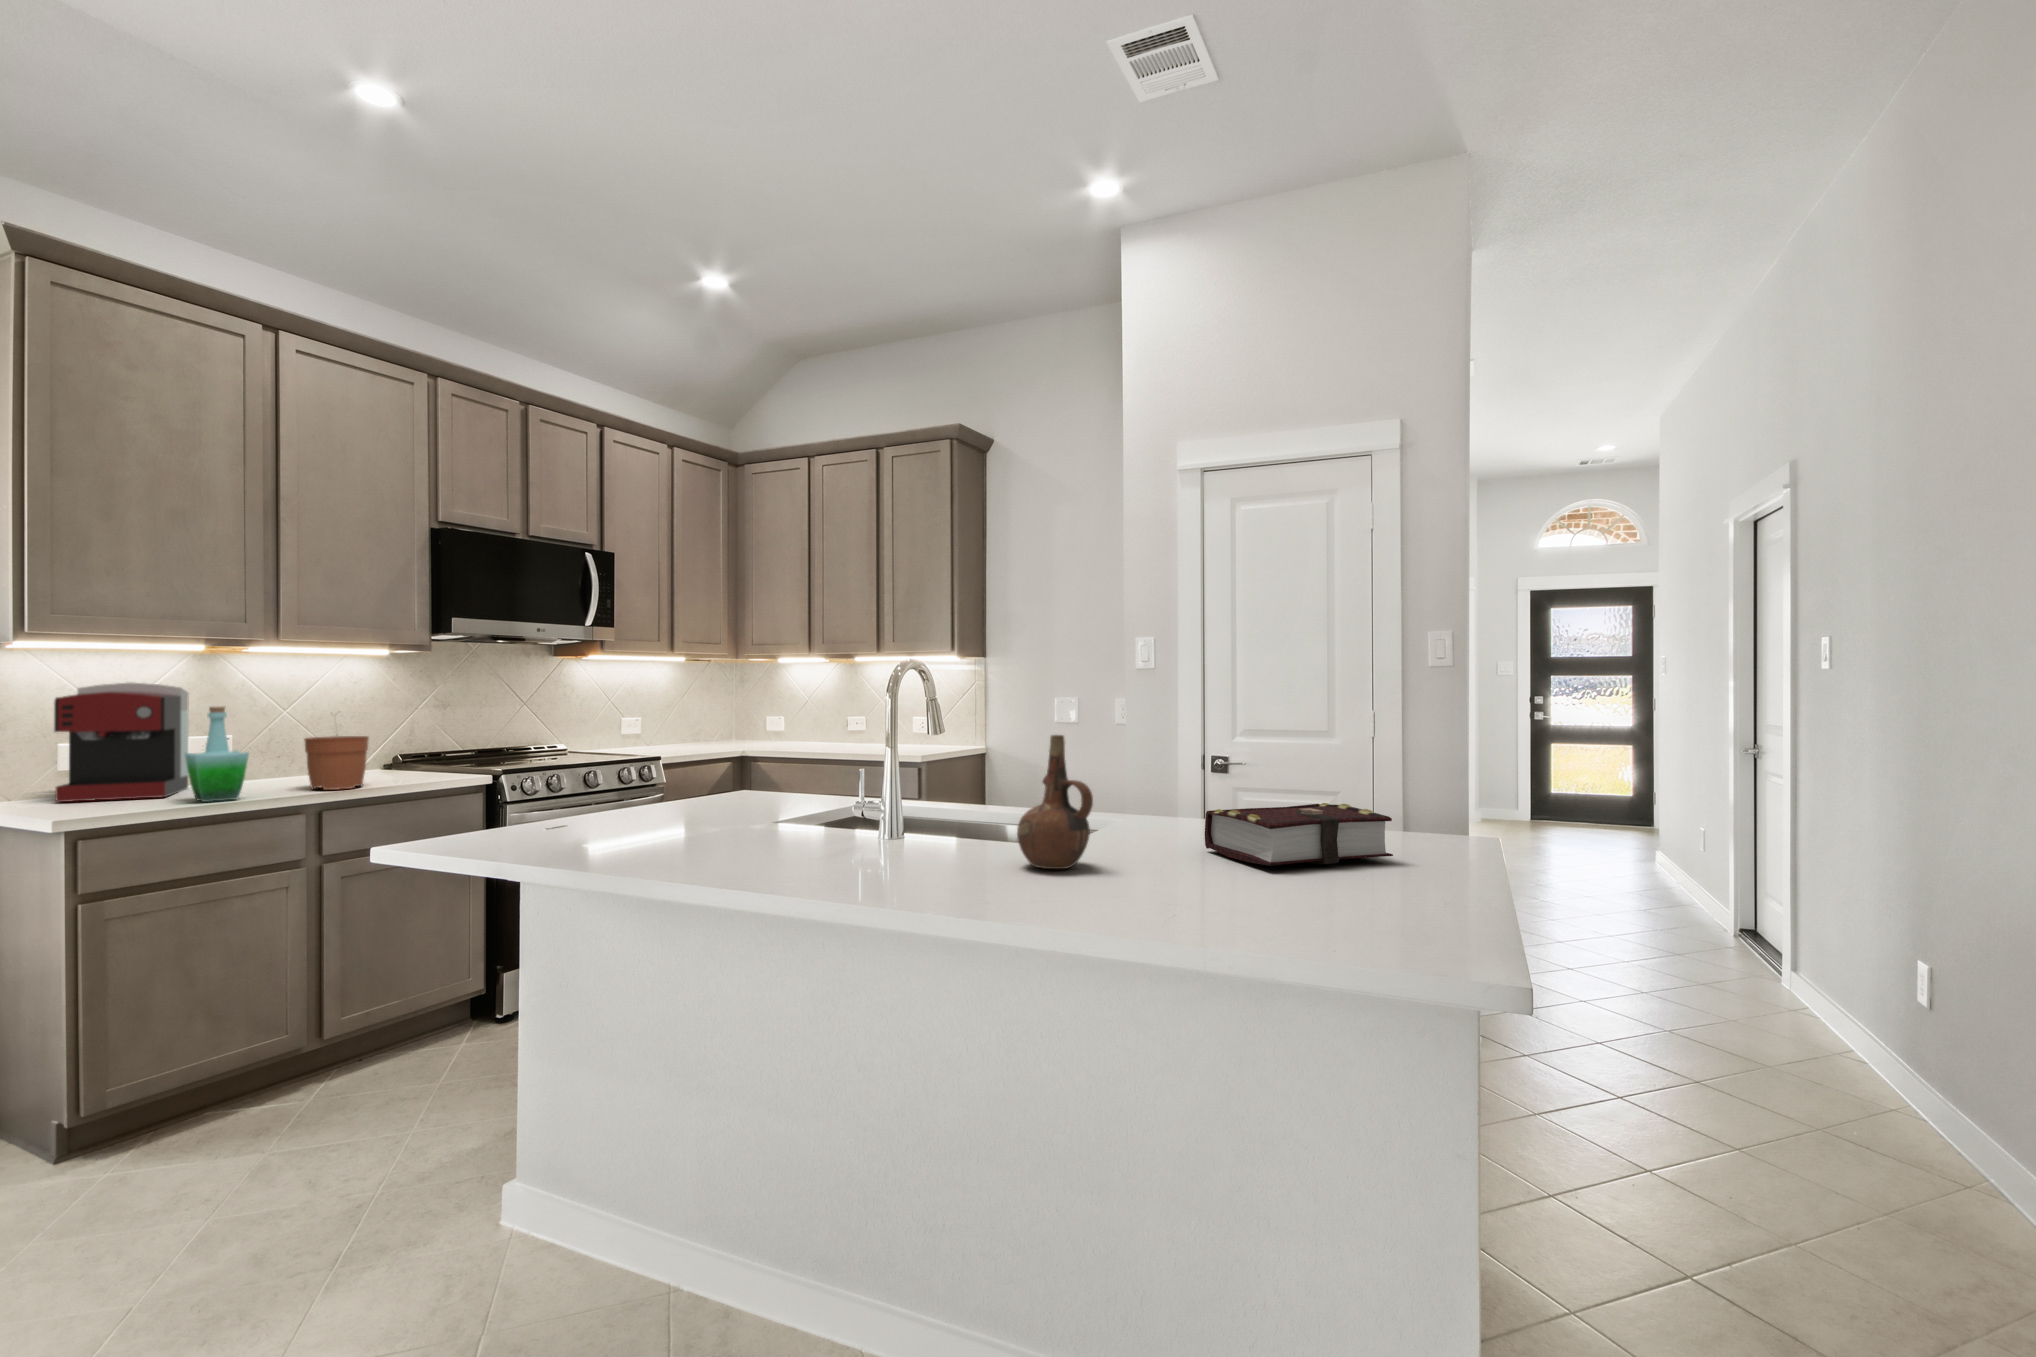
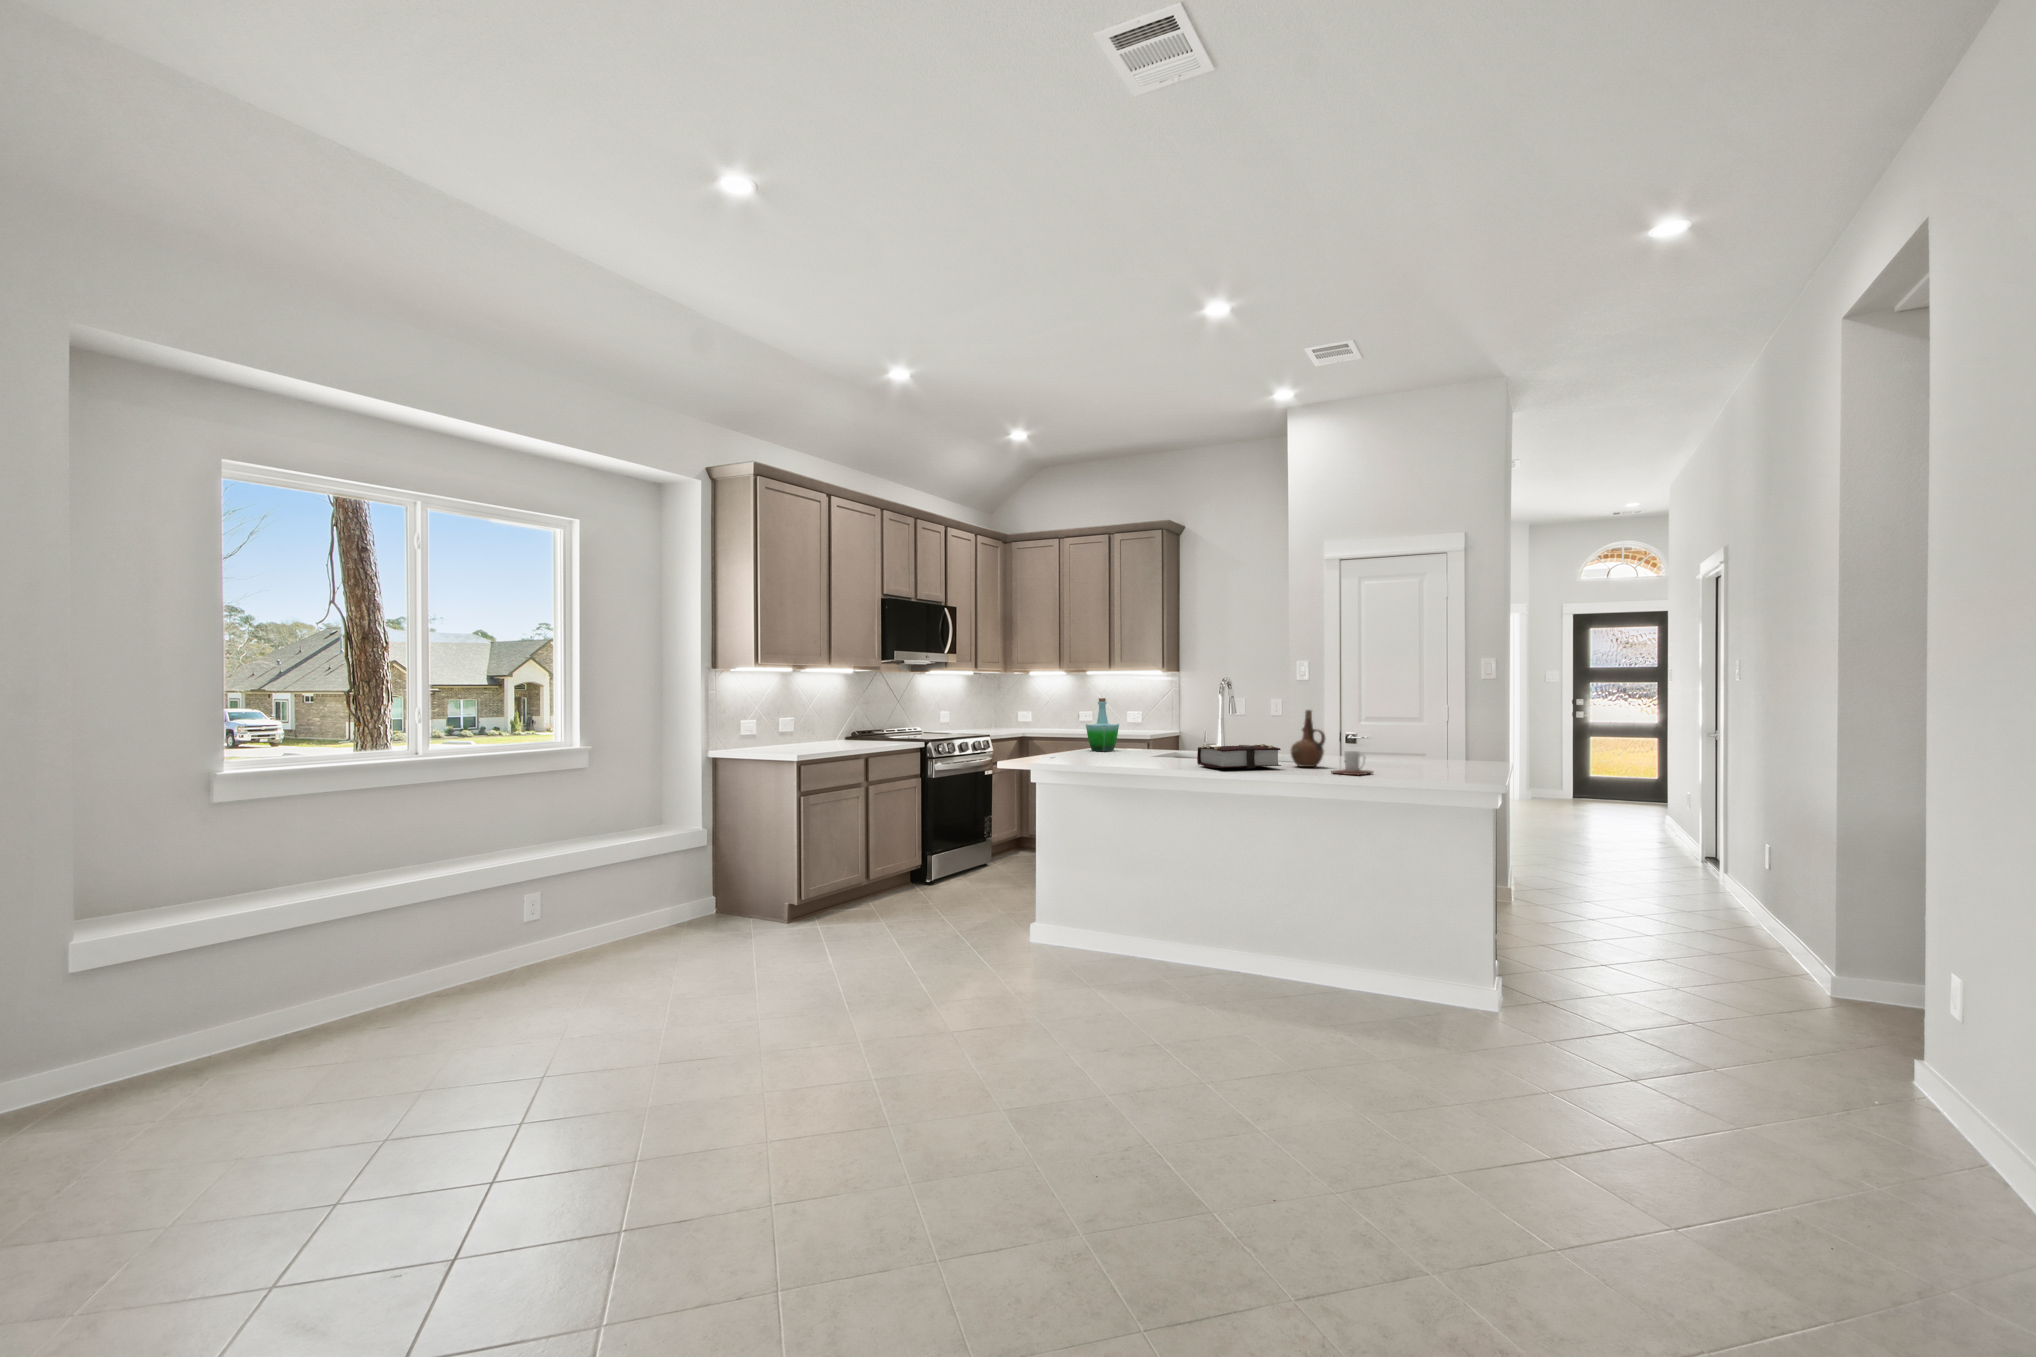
coffee maker: present [54,682,189,802] -> none [741,688,792,750]
bottle: present [185,707,249,802] -> present [1086,698,1119,751]
plant pot: present [304,736,369,790] -> none [847,704,877,747]
book: present [1205,803,1393,866] -> present [1197,744,1281,769]
mug: none [1078,843,1184,915] -> present [1331,751,1373,775]

